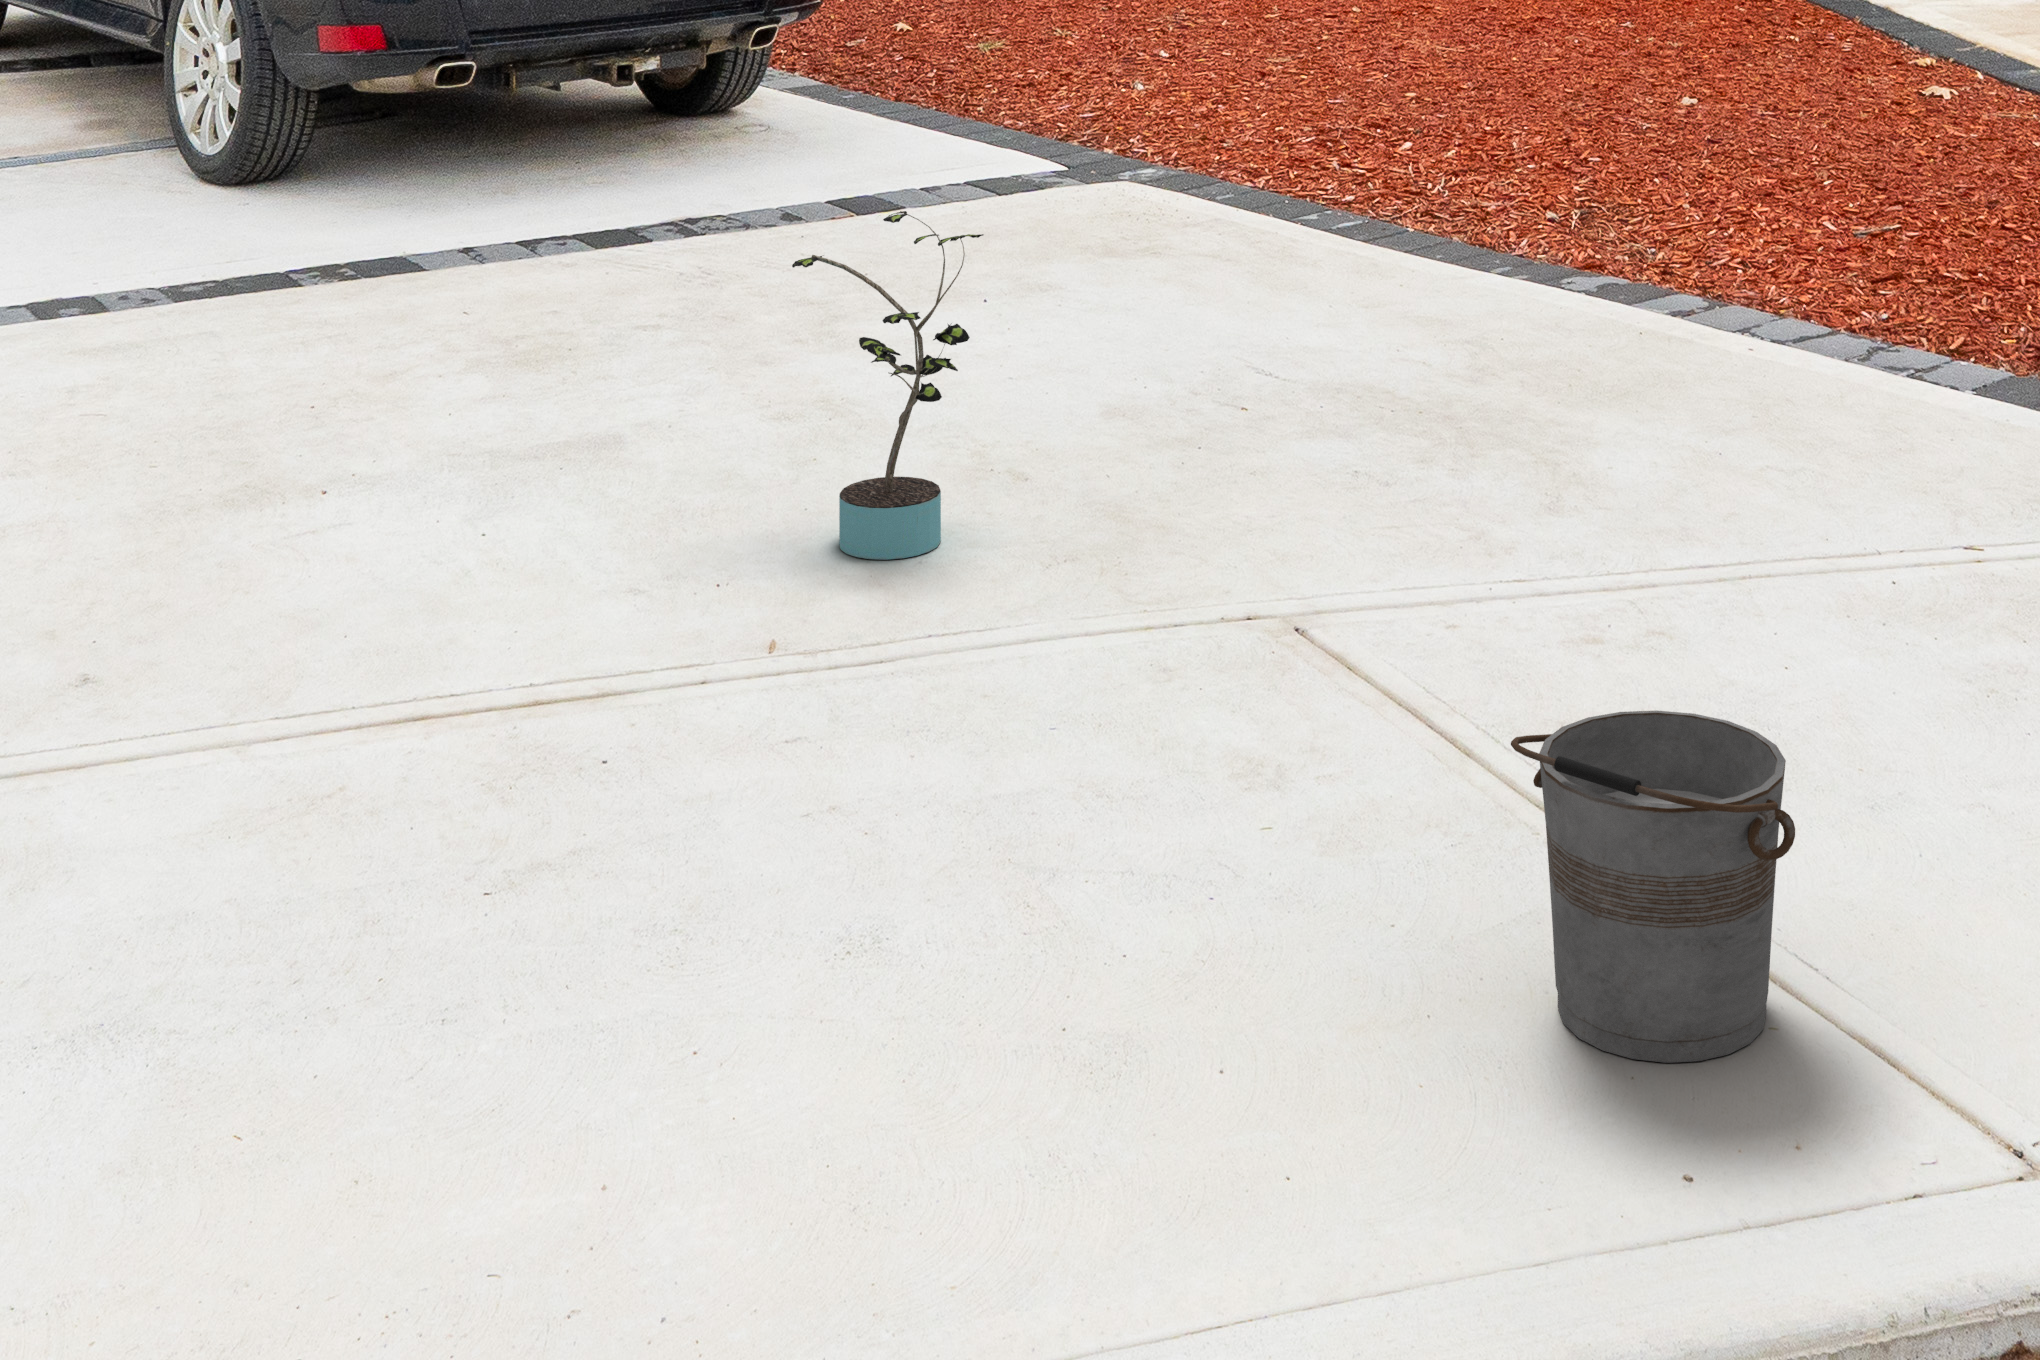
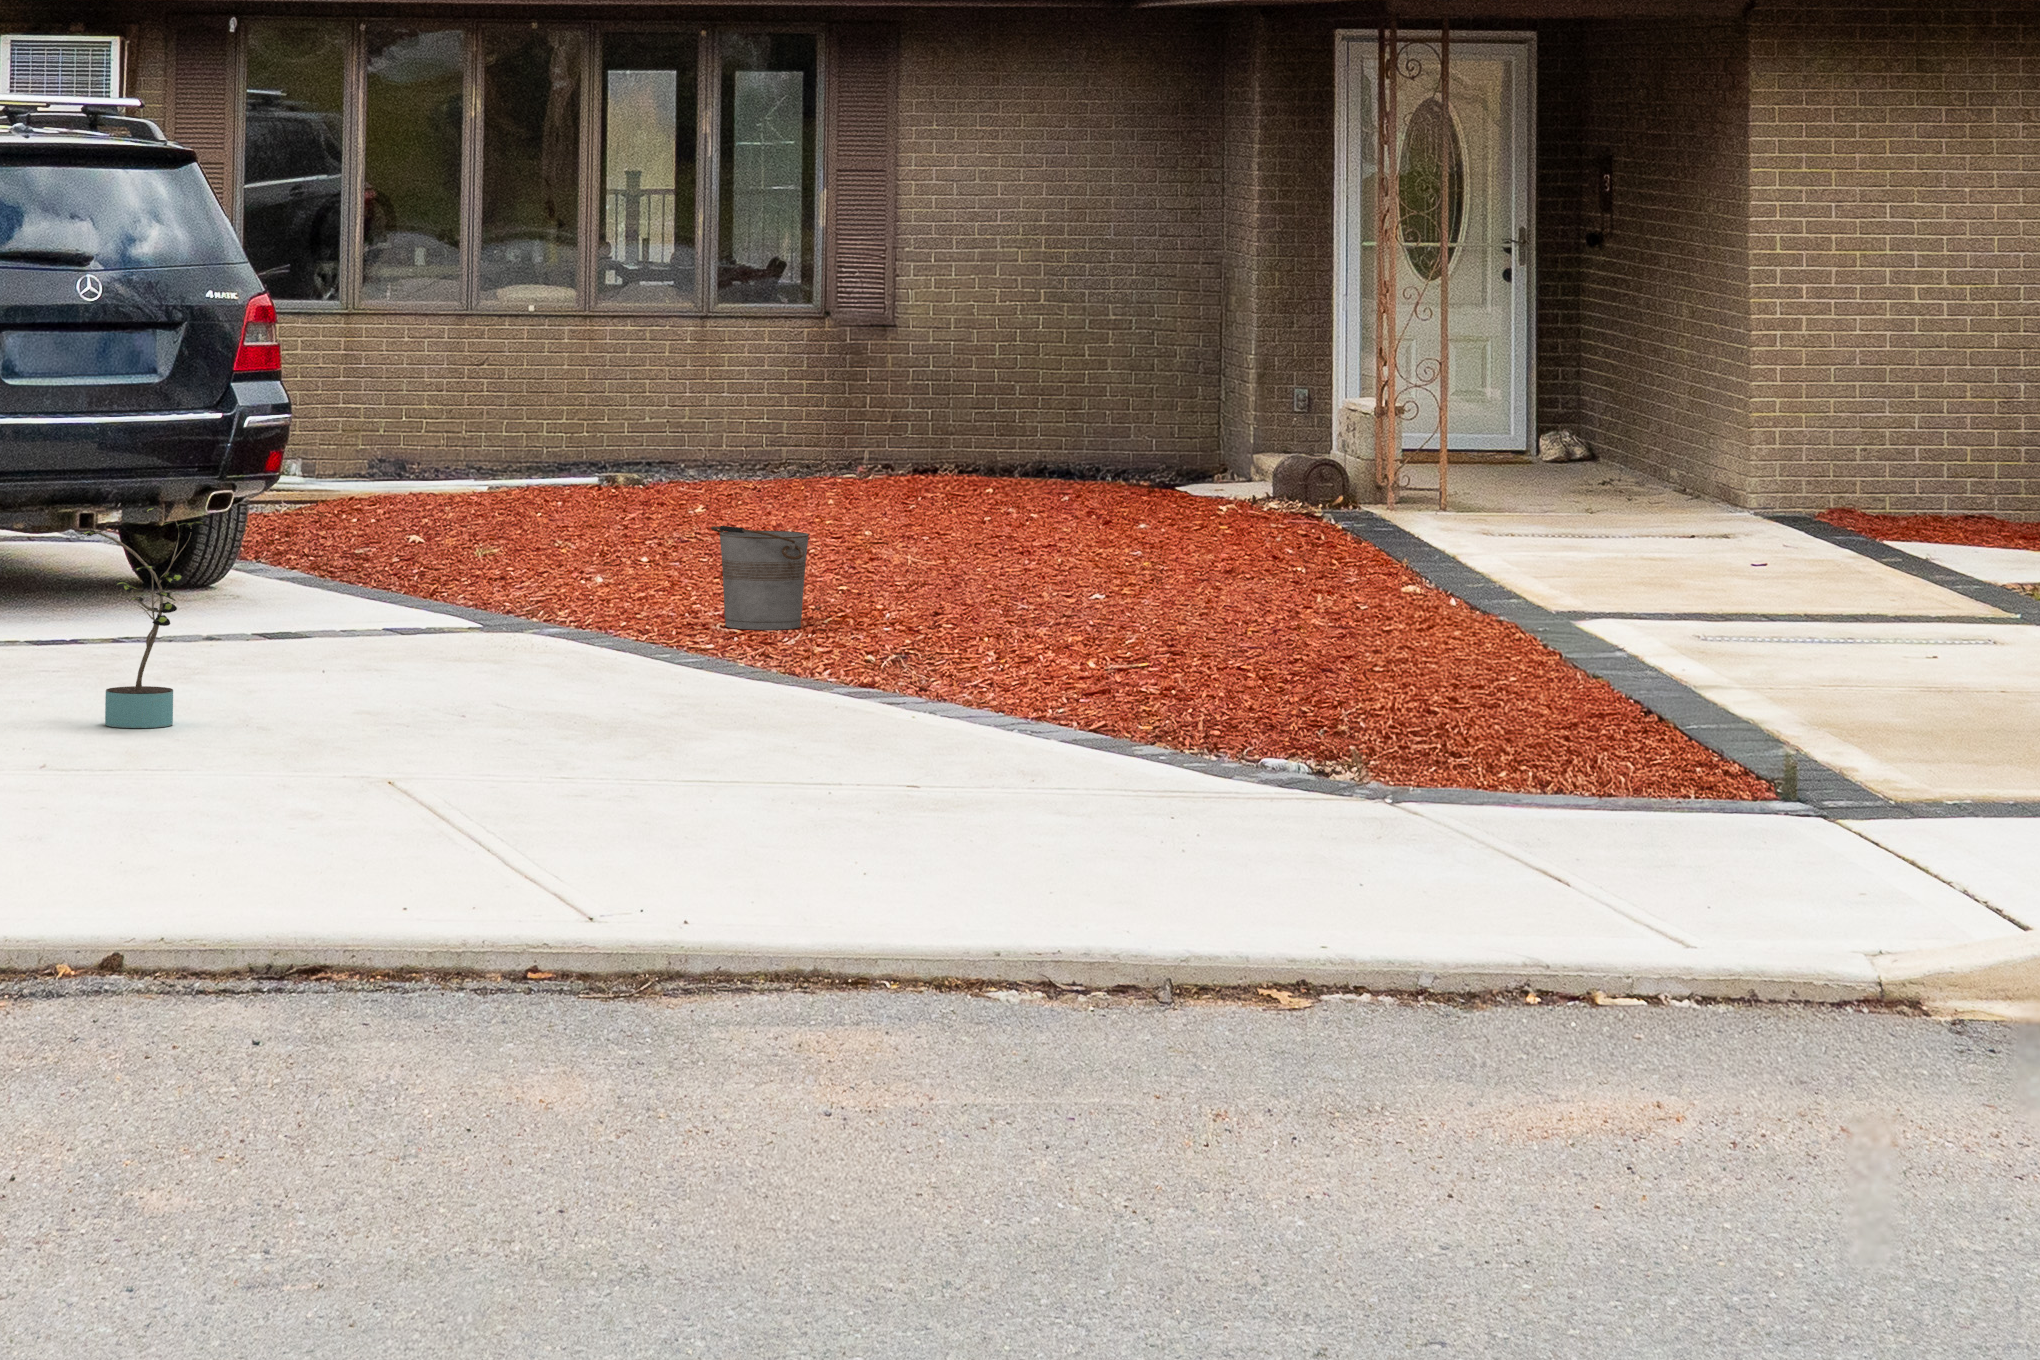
bucket: present [1511,711,1795,1063] -> present [711,526,809,630]

